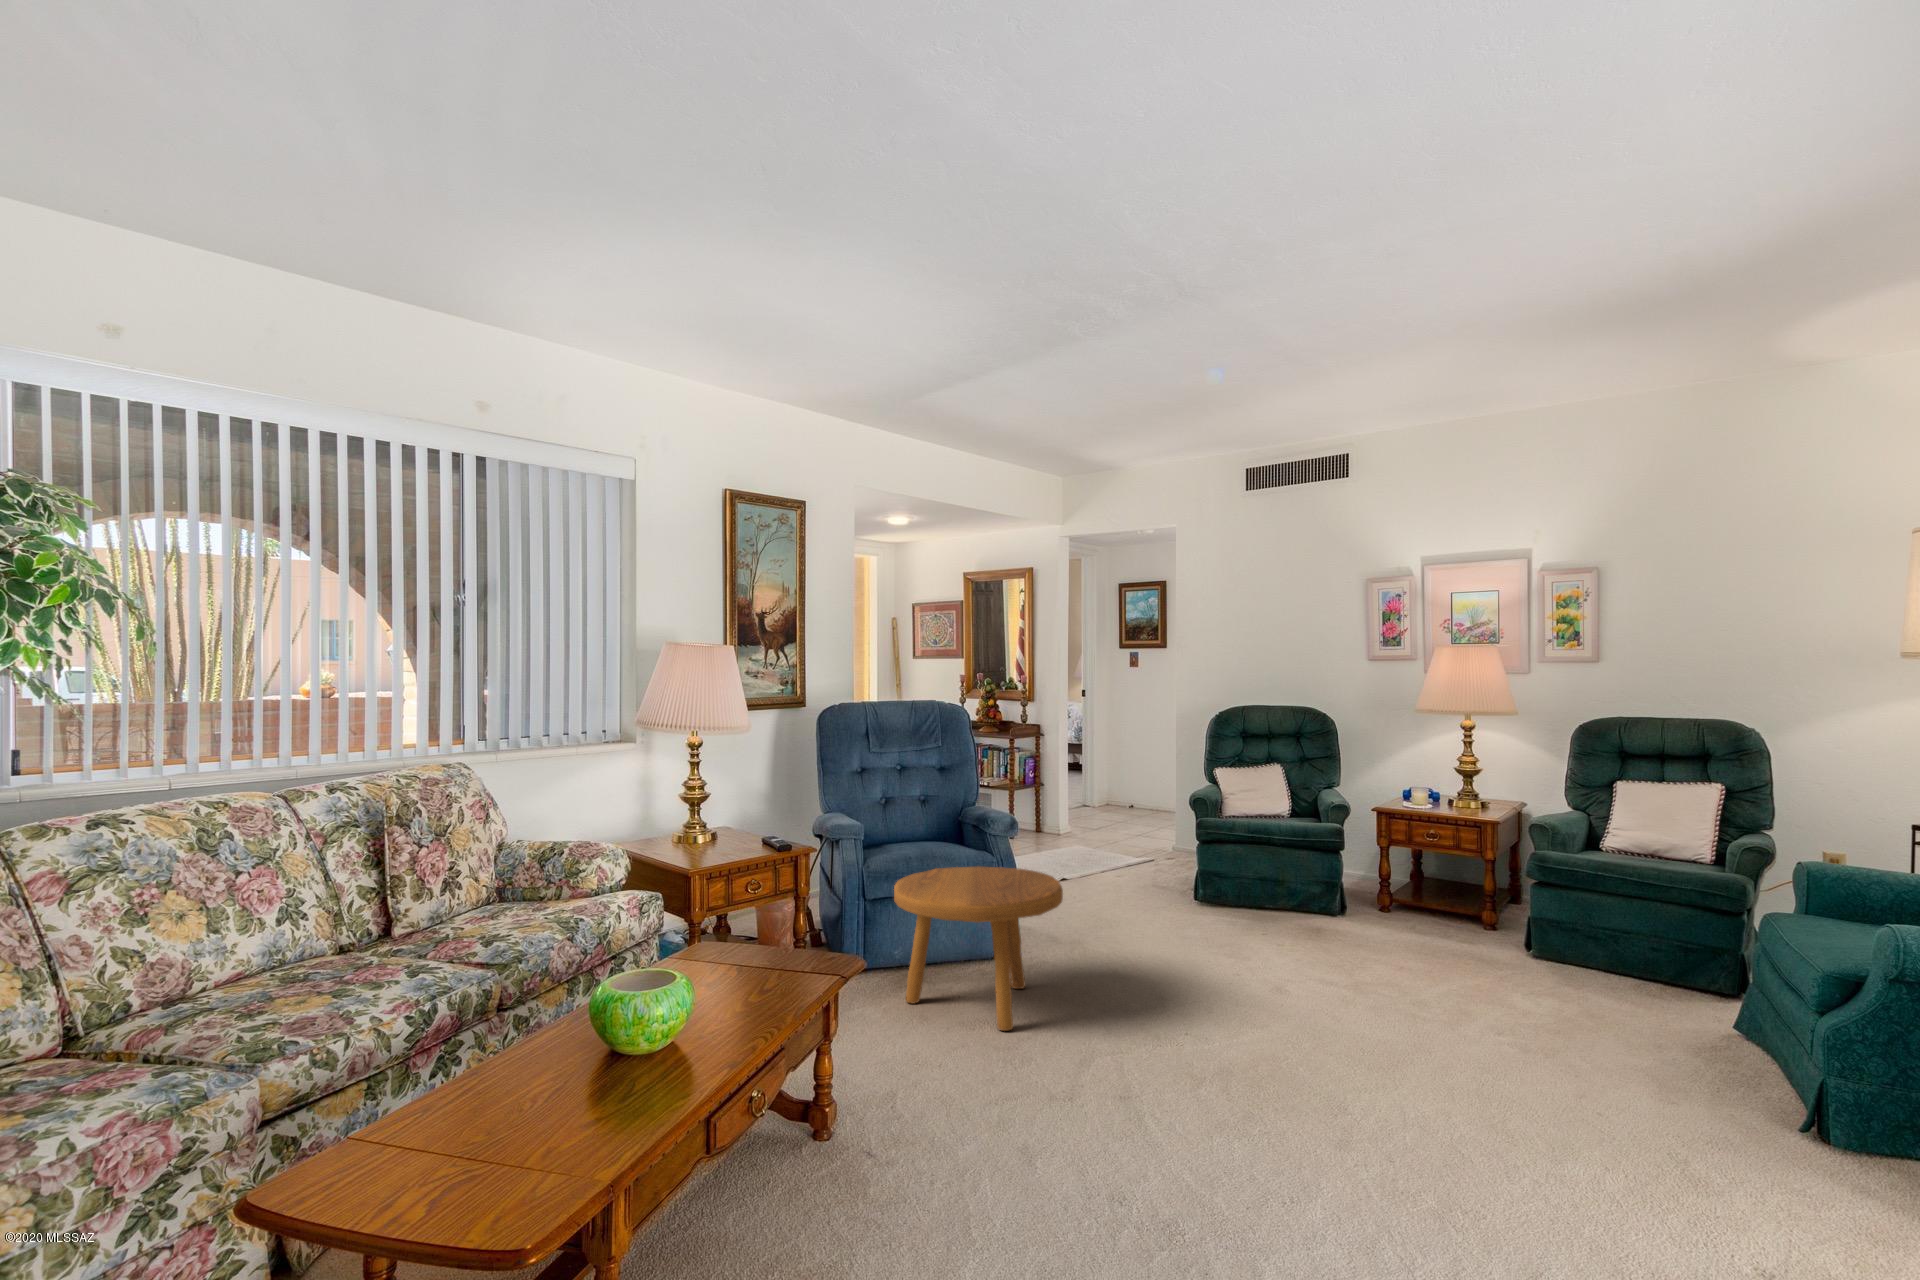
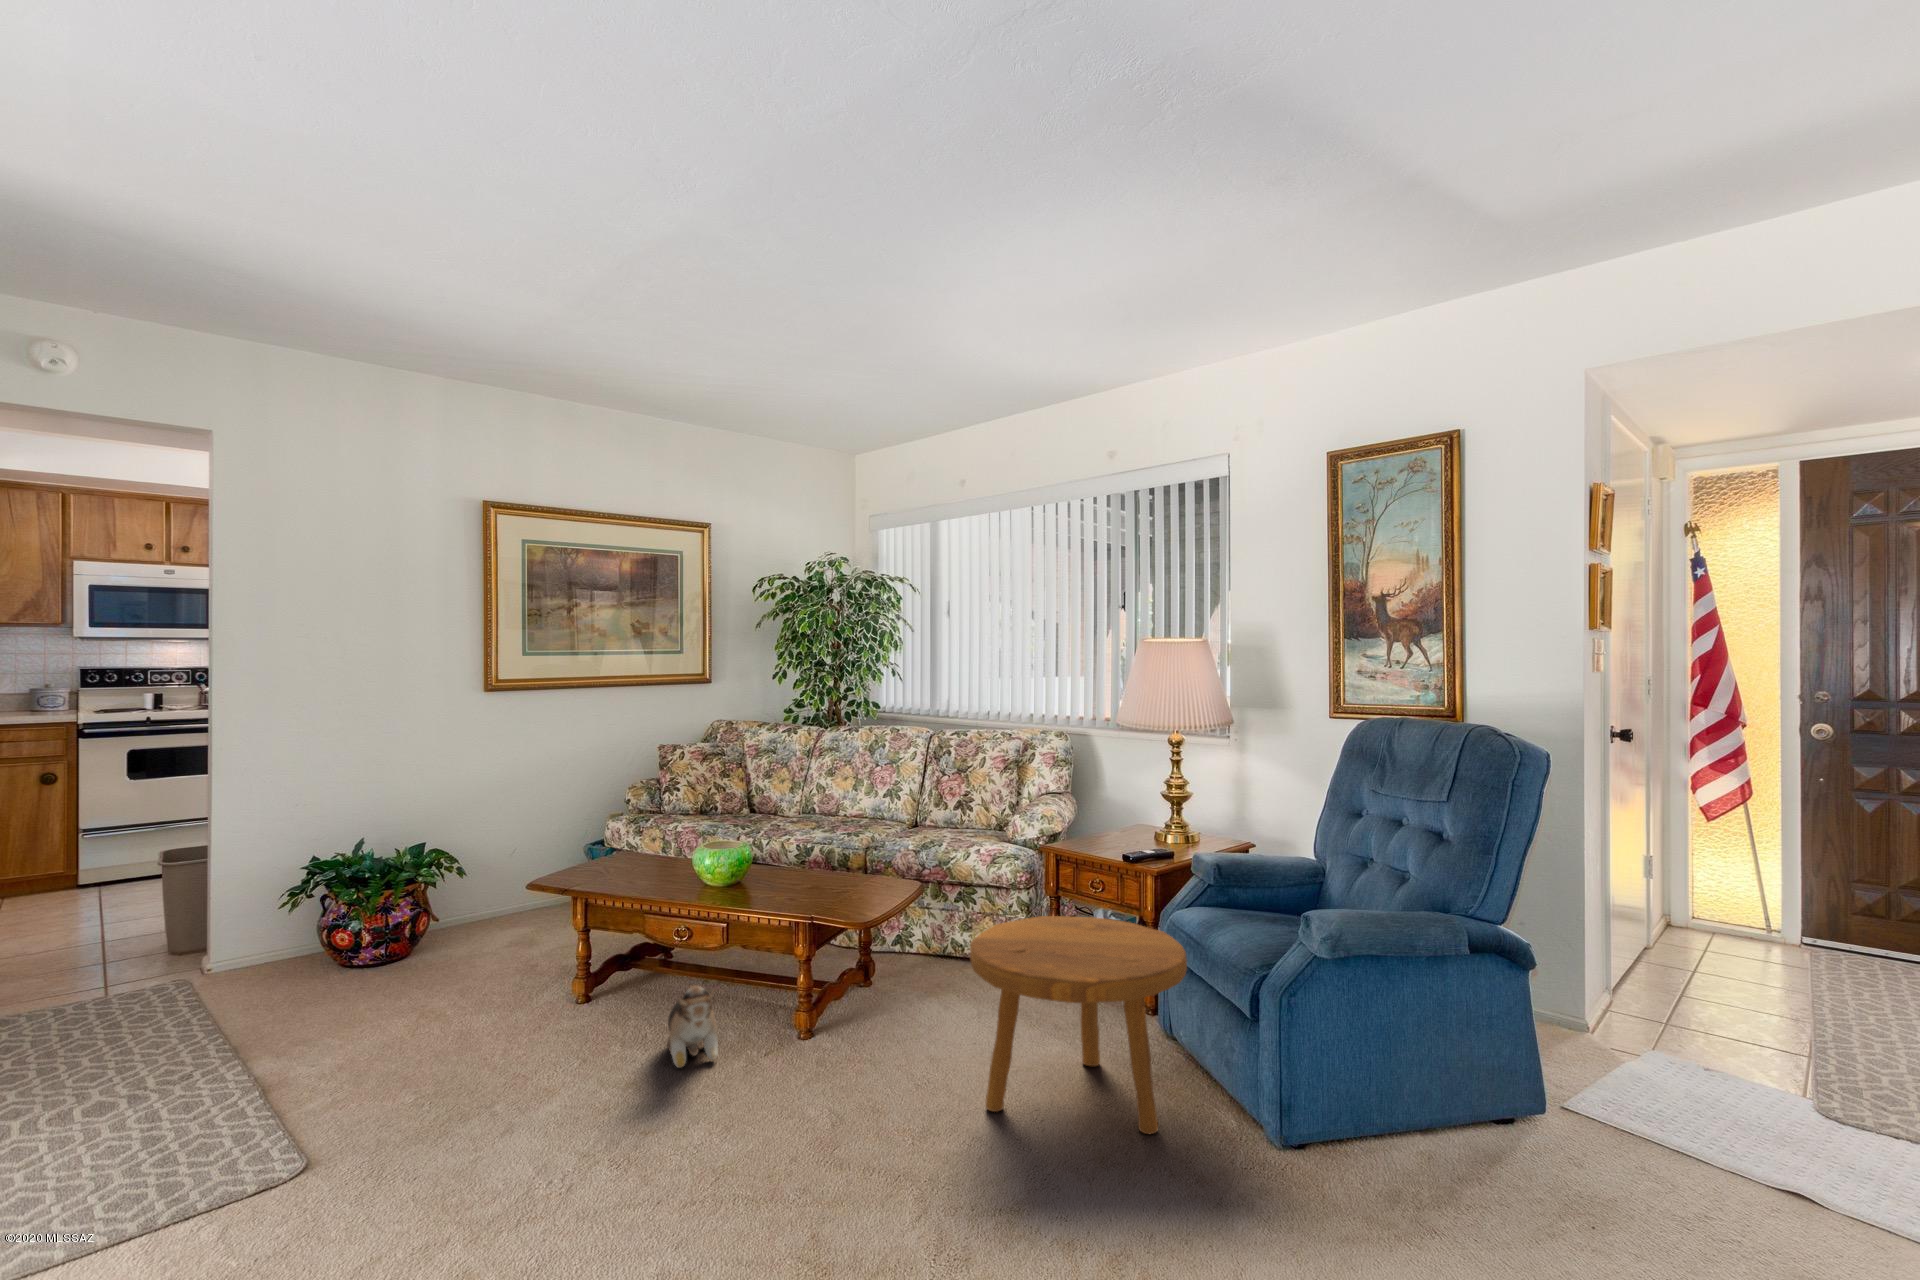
plush toy: none [827,1056,1006,1217] -> present [667,986,718,1068]

